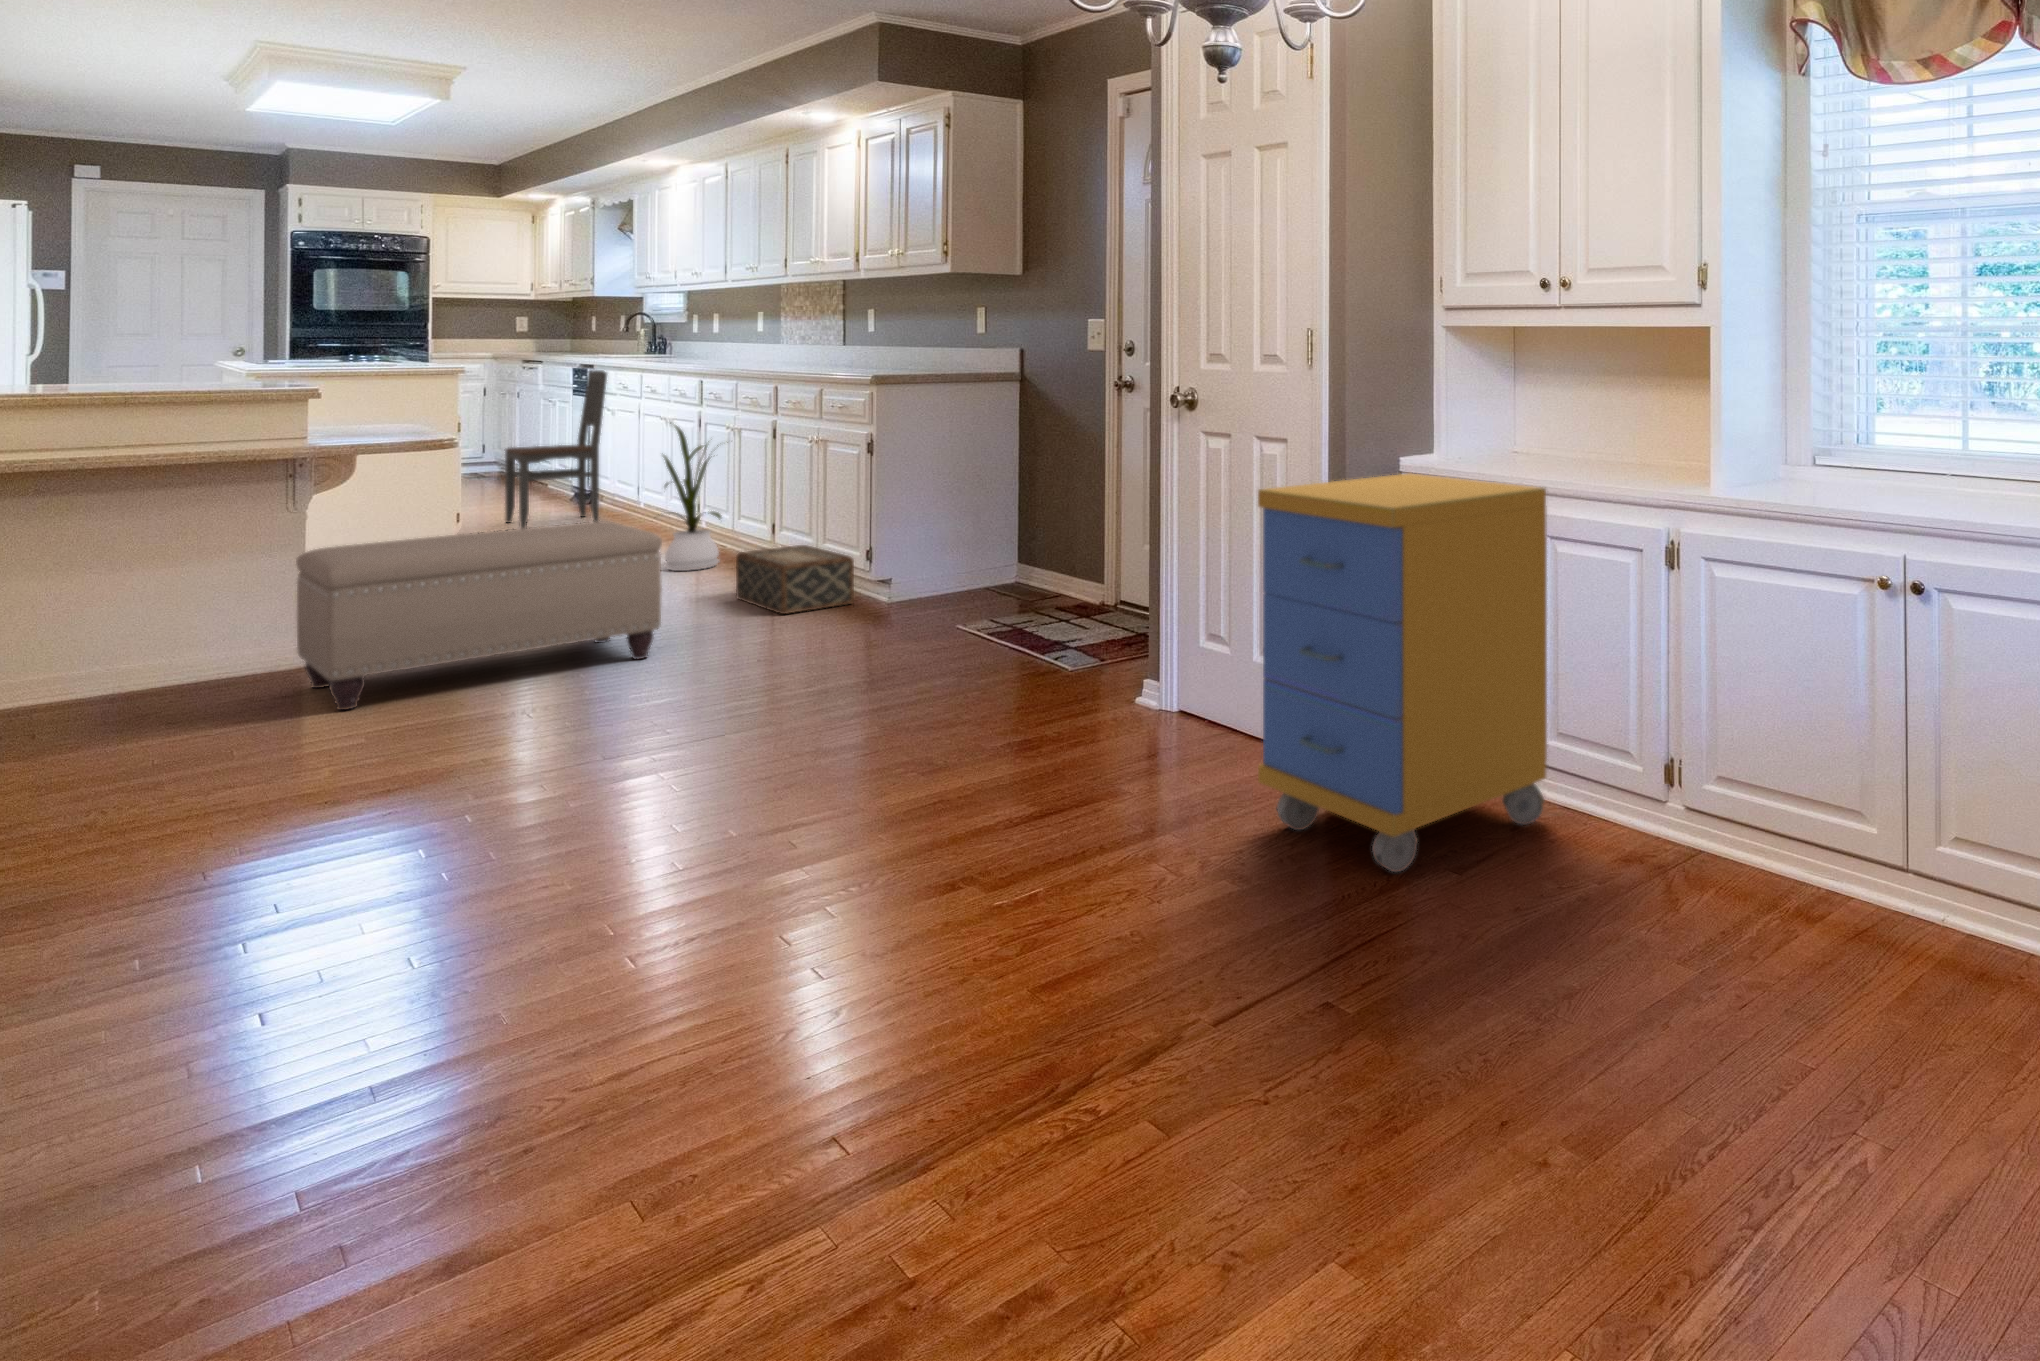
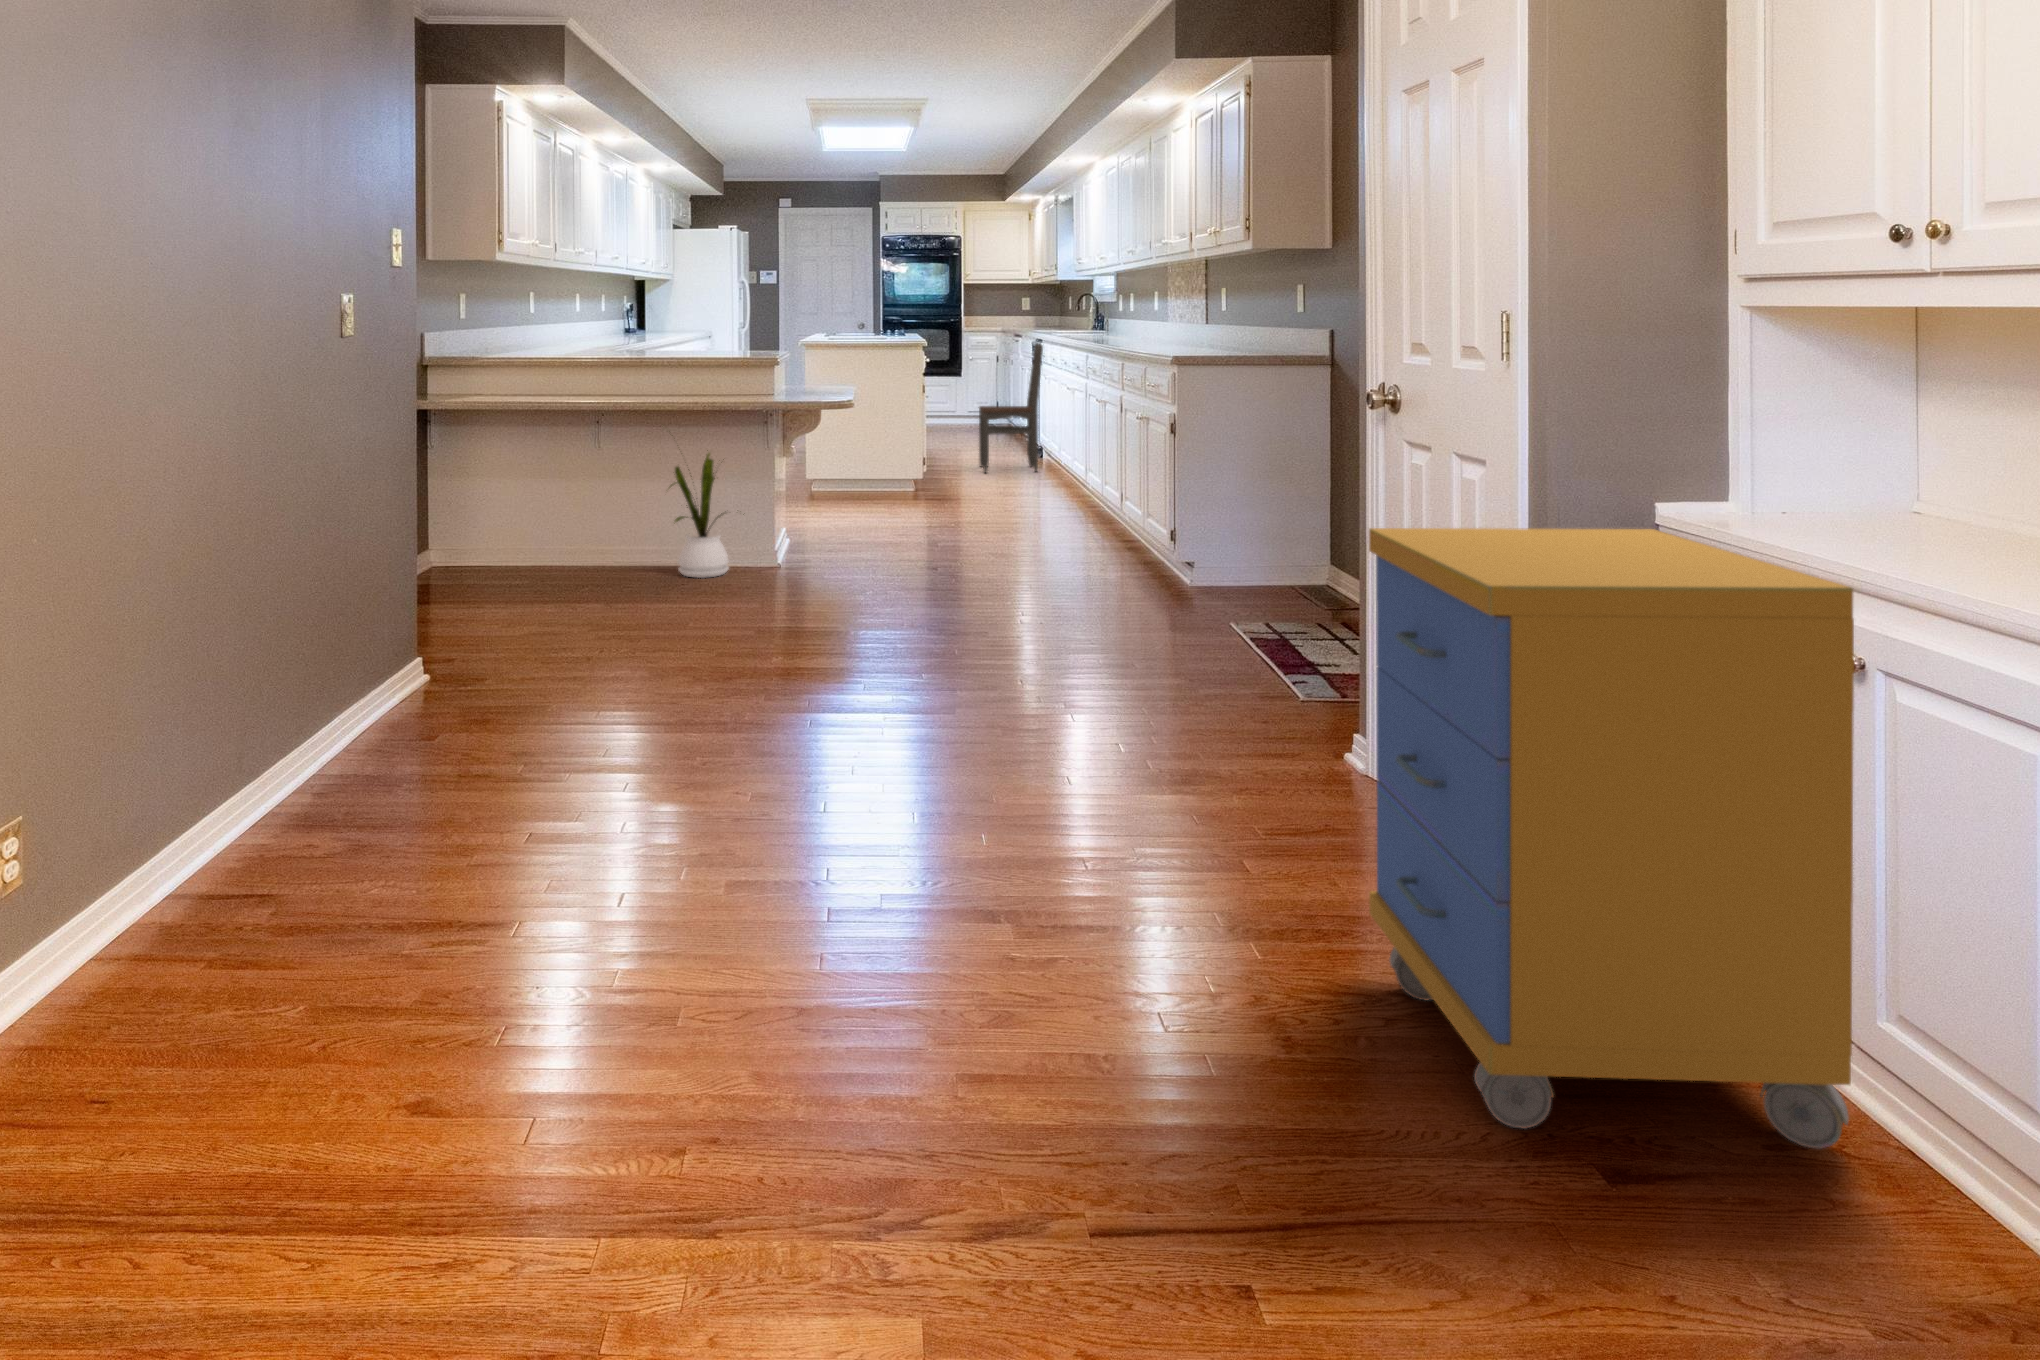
house plant: present [663,425,721,571] -> present [670,453,744,578]
ottoman: present [296,521,662,710] -> none [761,476,981,603]
woven basket: present [736,545,854,614] -> none [1075,515,1162,579]

